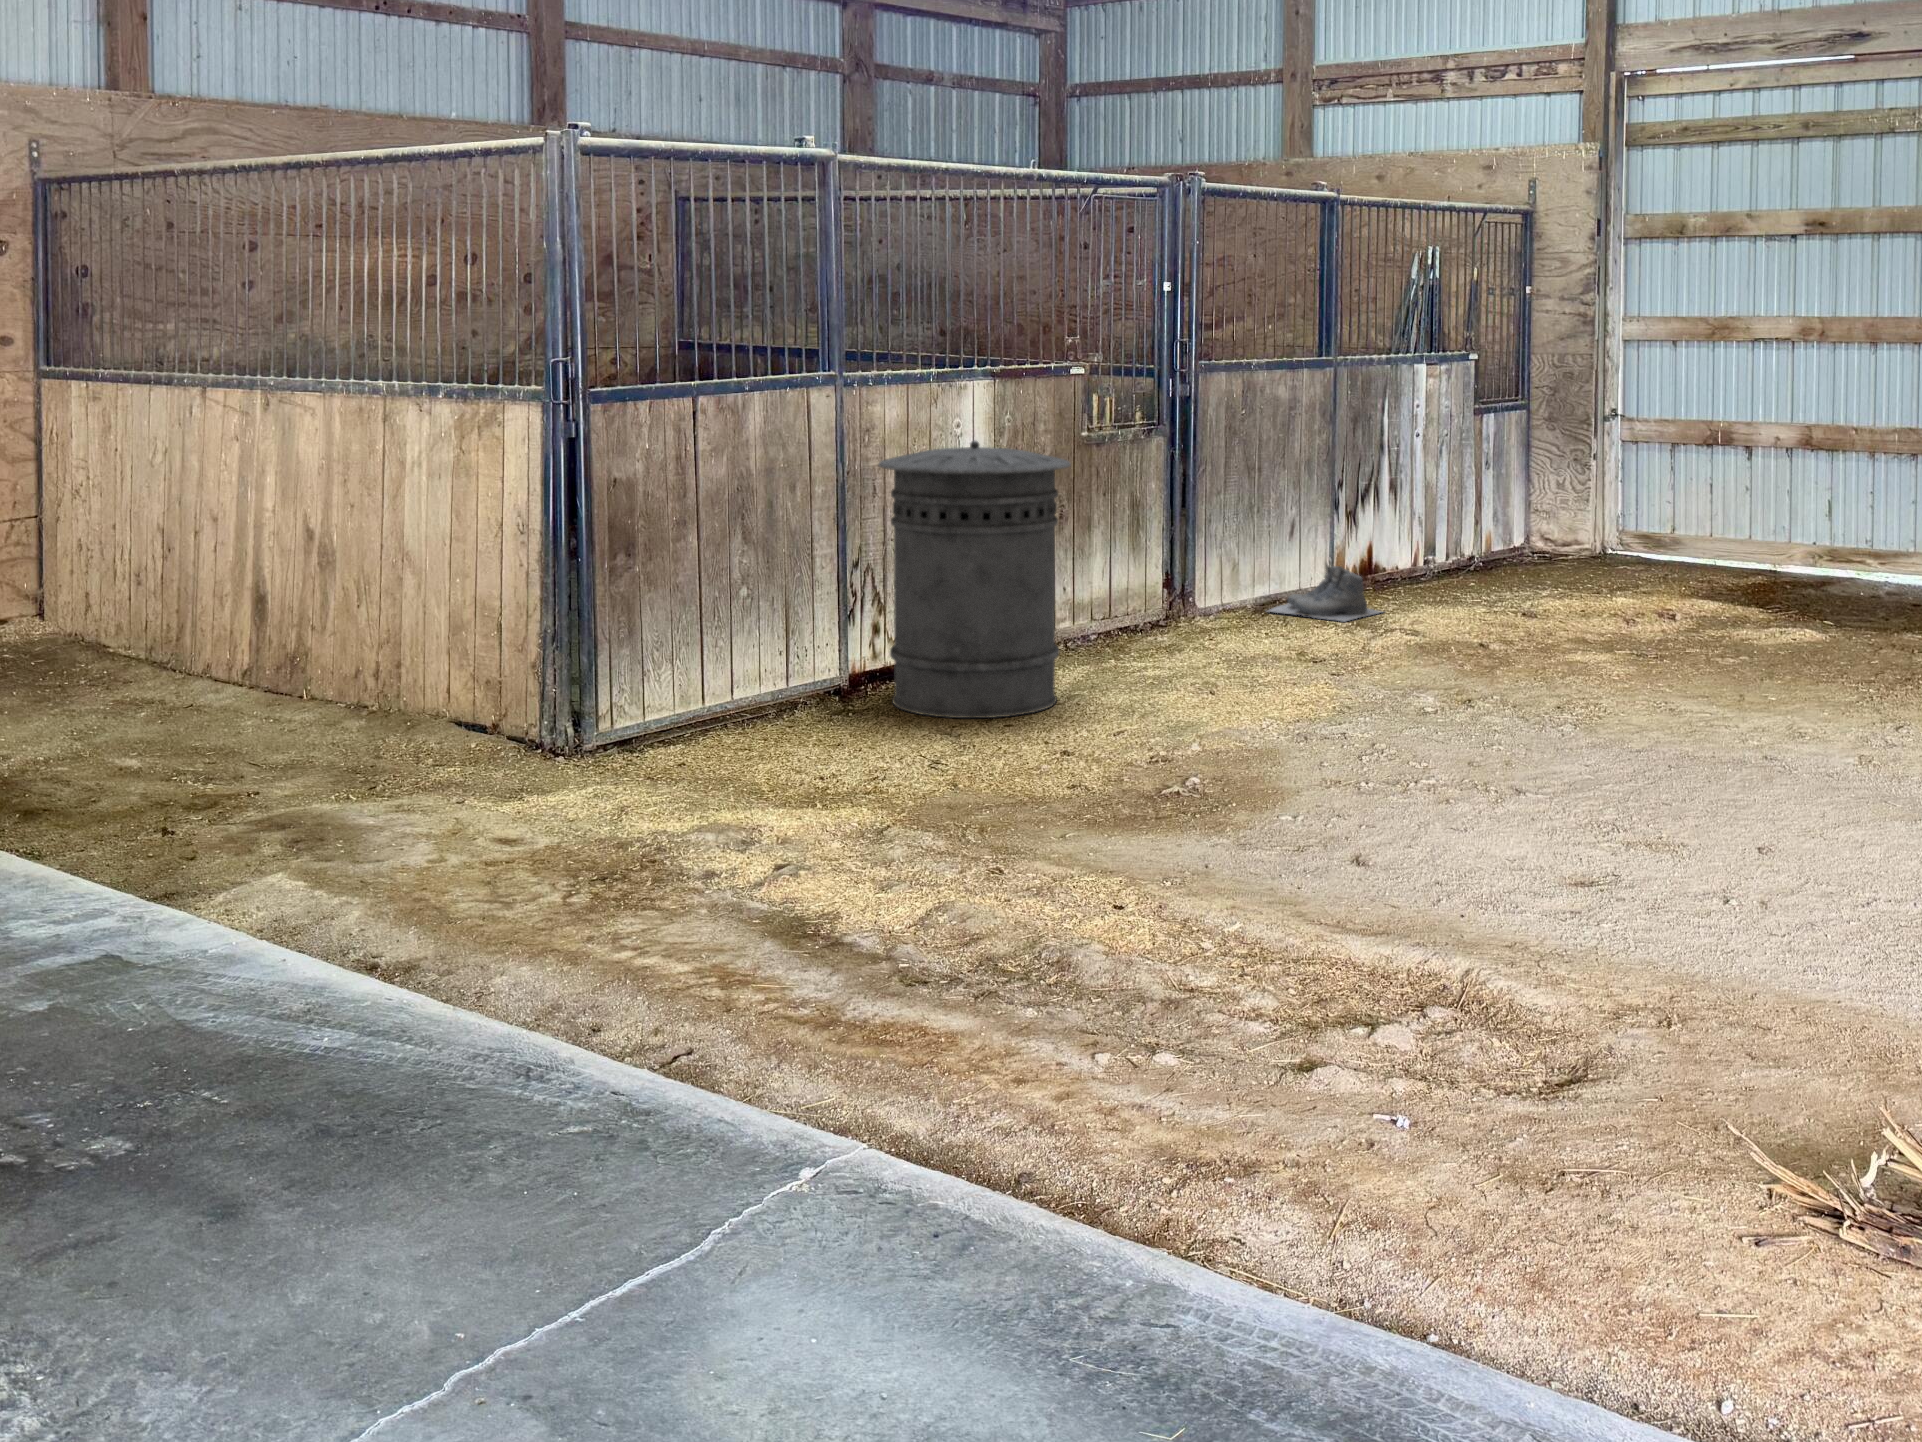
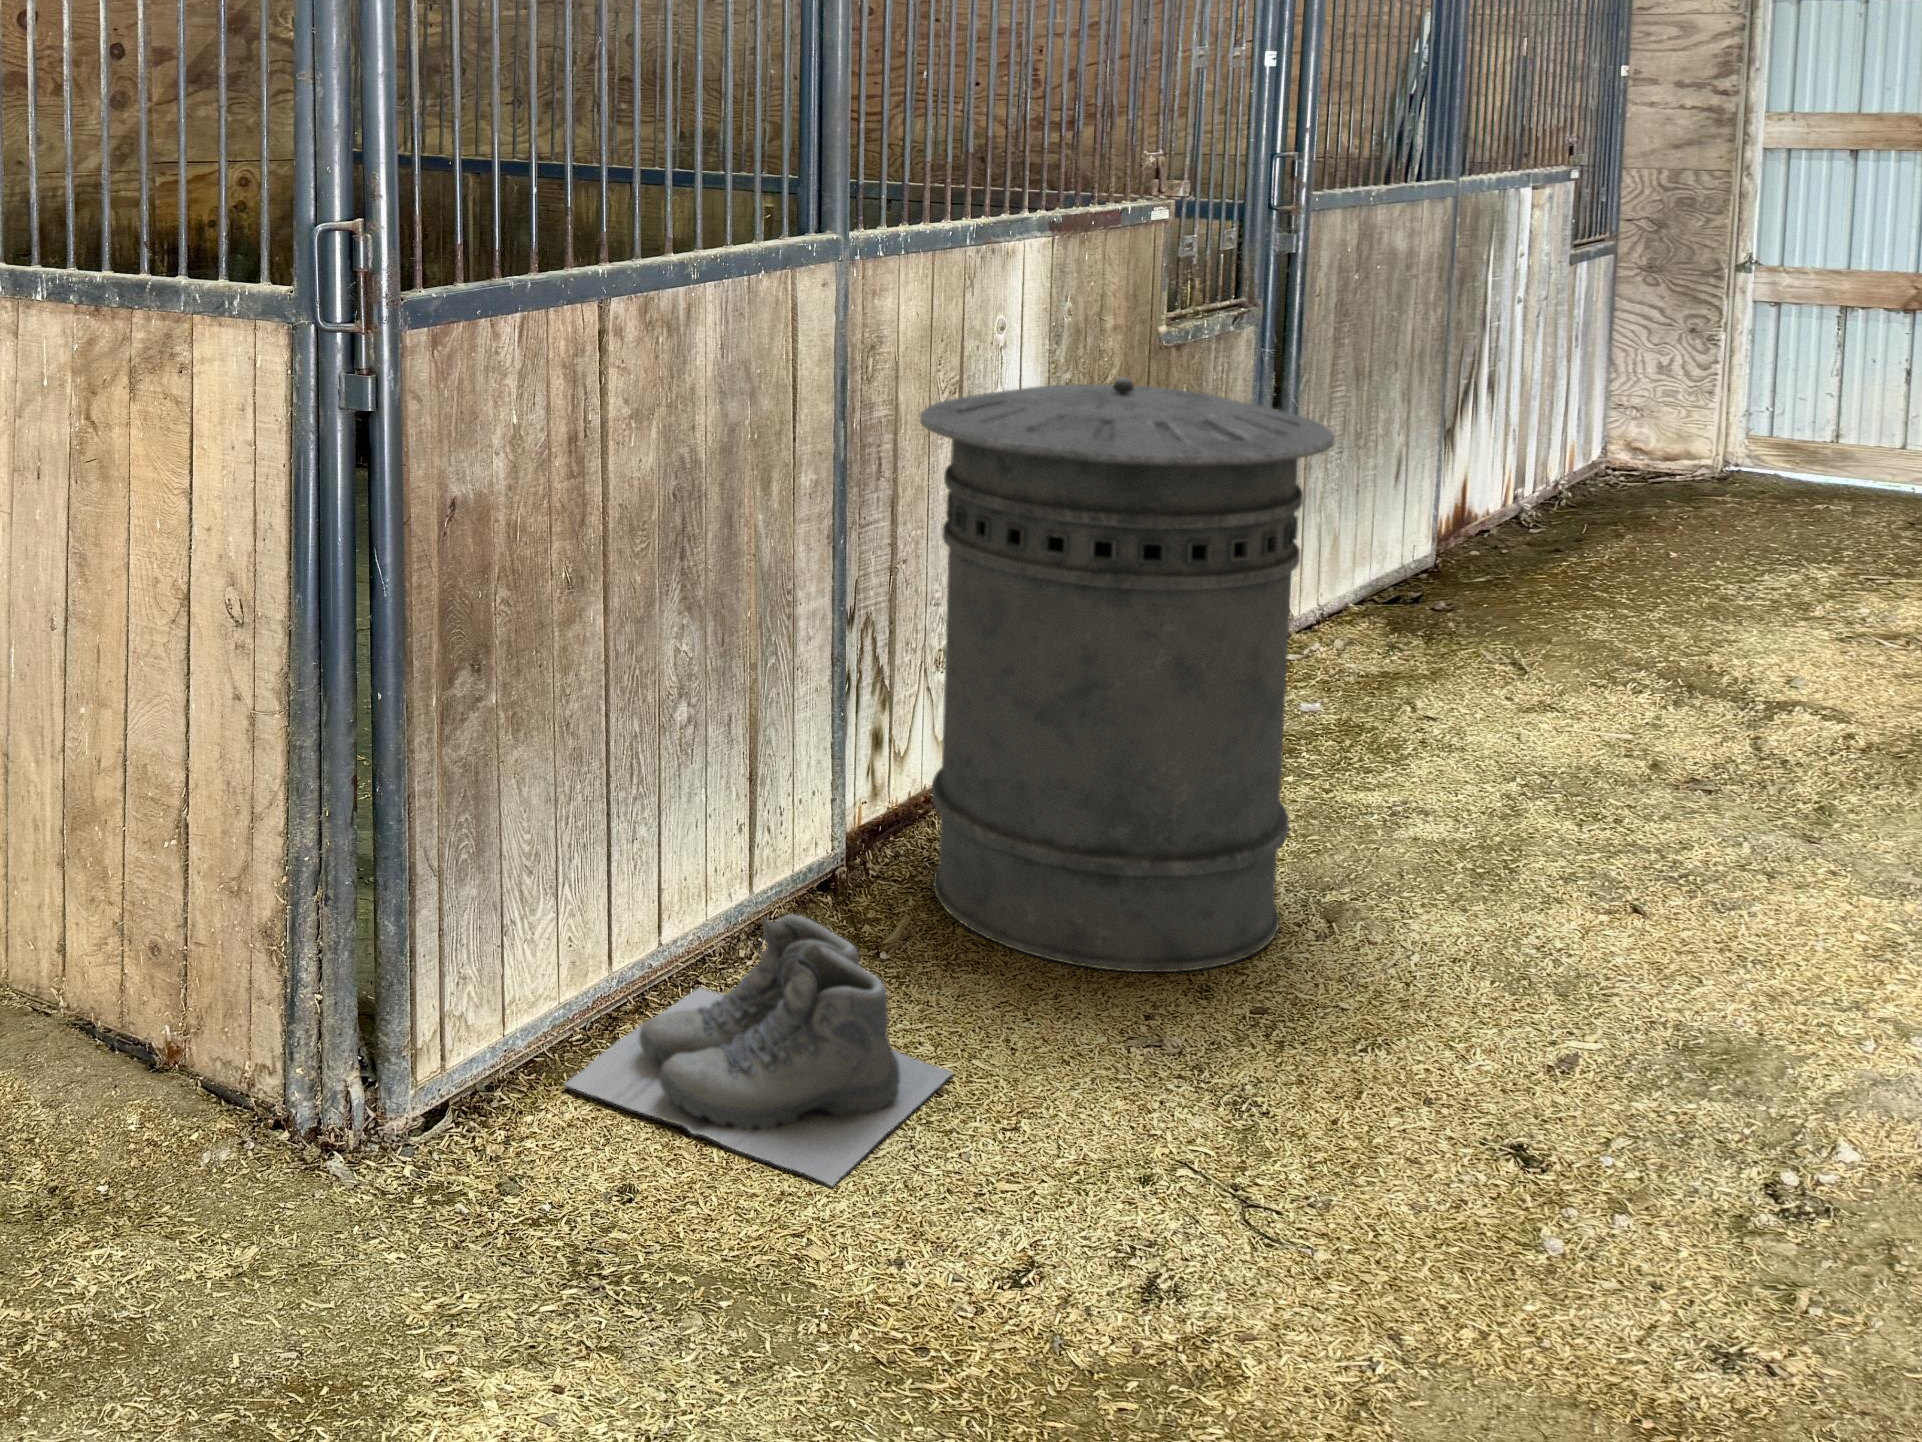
boots: present [1269,564,1381,622] -> present [565,914,952,1187]

